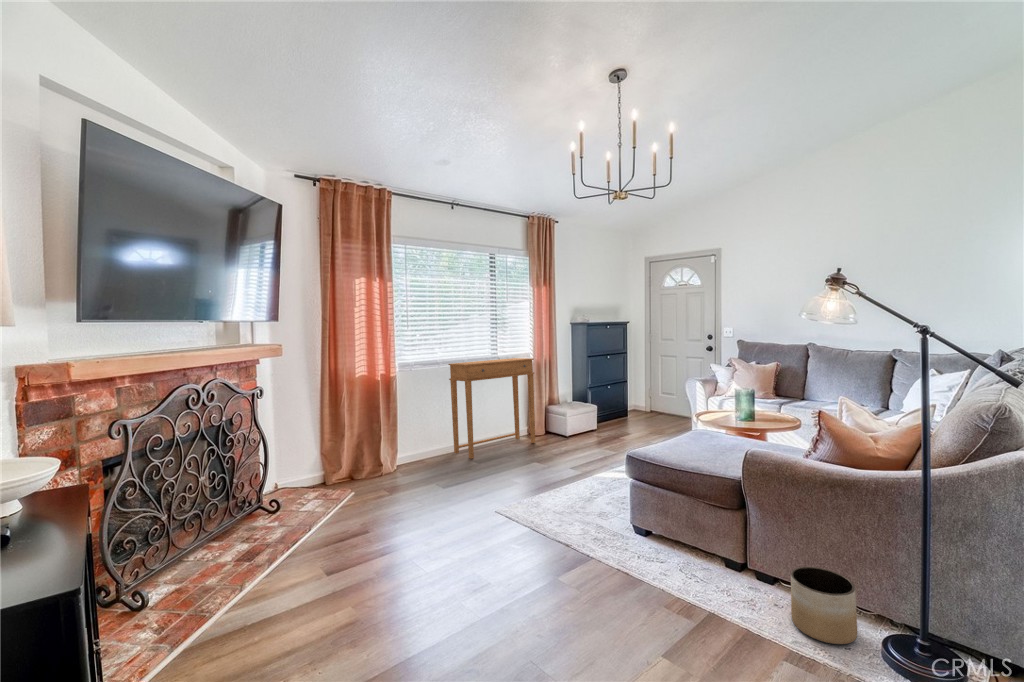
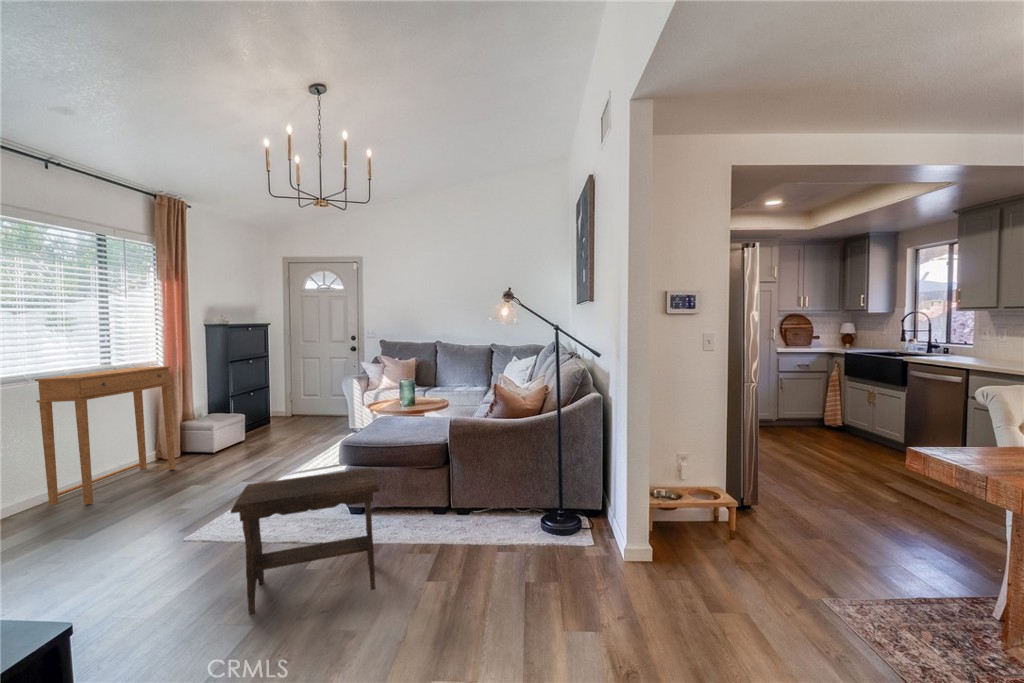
footstool: none [472,476,623,634] -> present [231,468,379,615]
planter: present [791,567,857,645] -> none [487,489,524,533]

